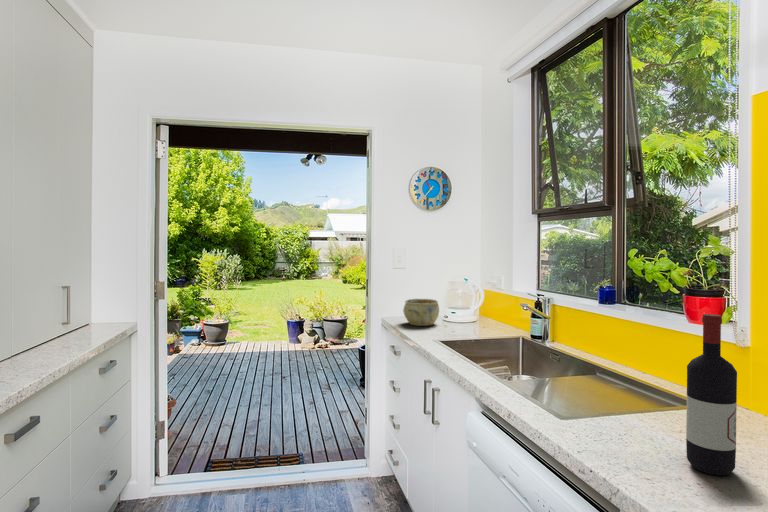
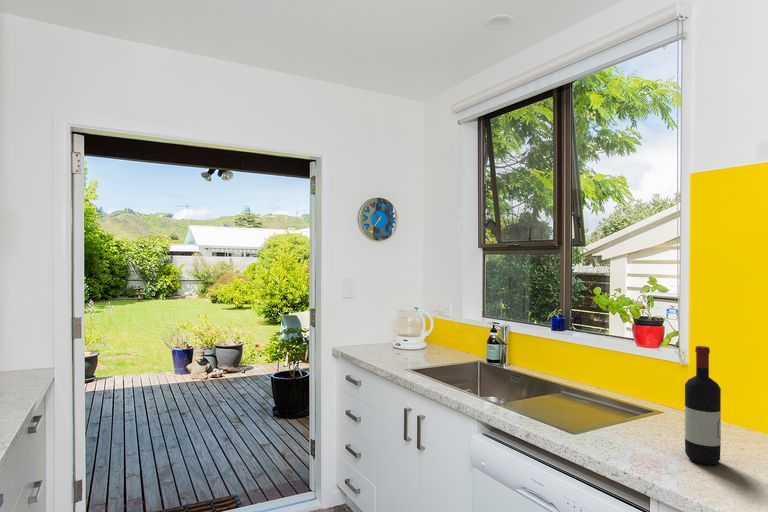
ceramic bowl: present [403,299,439,326] -> none [358,326,393,353]

